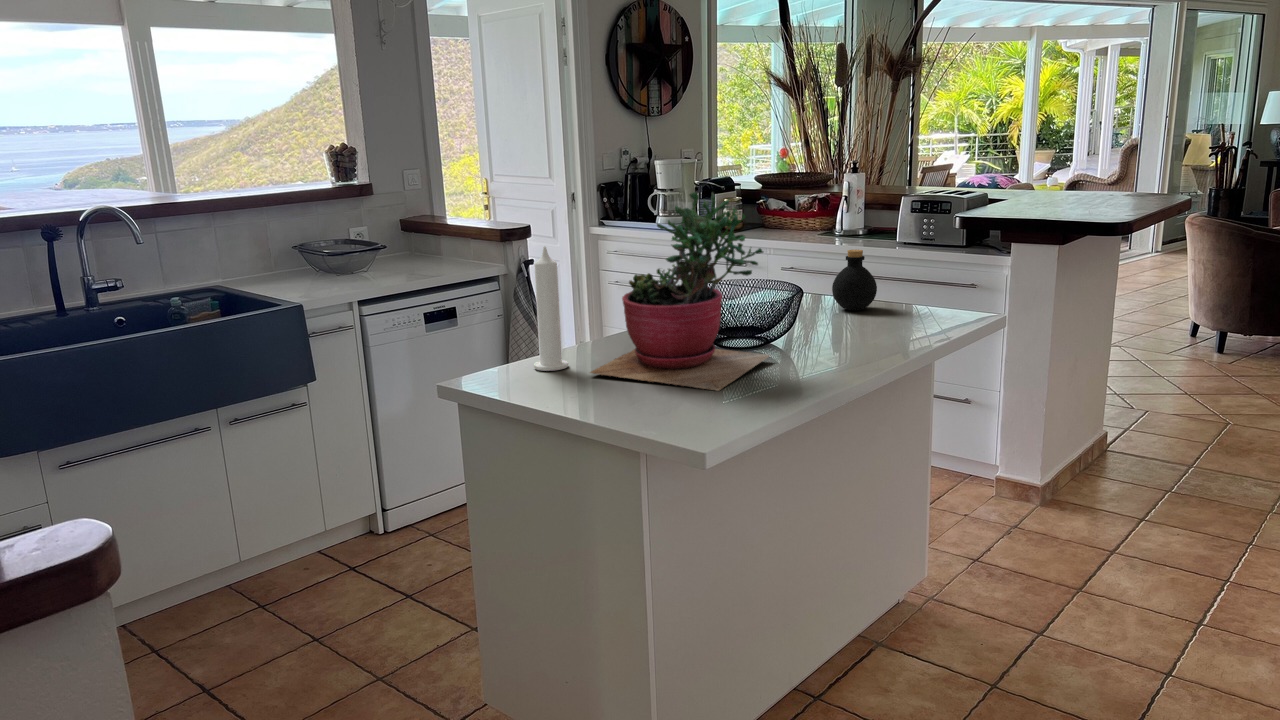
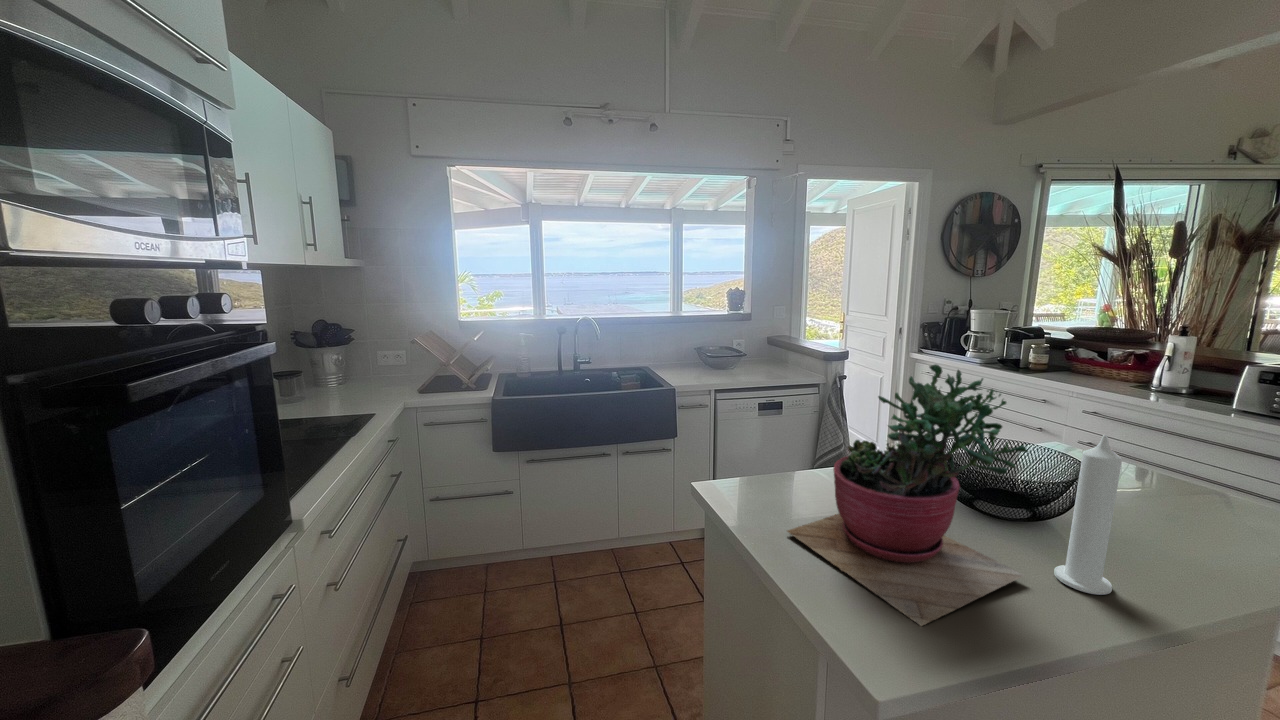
candle: present [534,246,568,371] -> present [1054,435,1122,595]
bottle: present [832,250,877,310] -> none [1142,438,1219,511]

